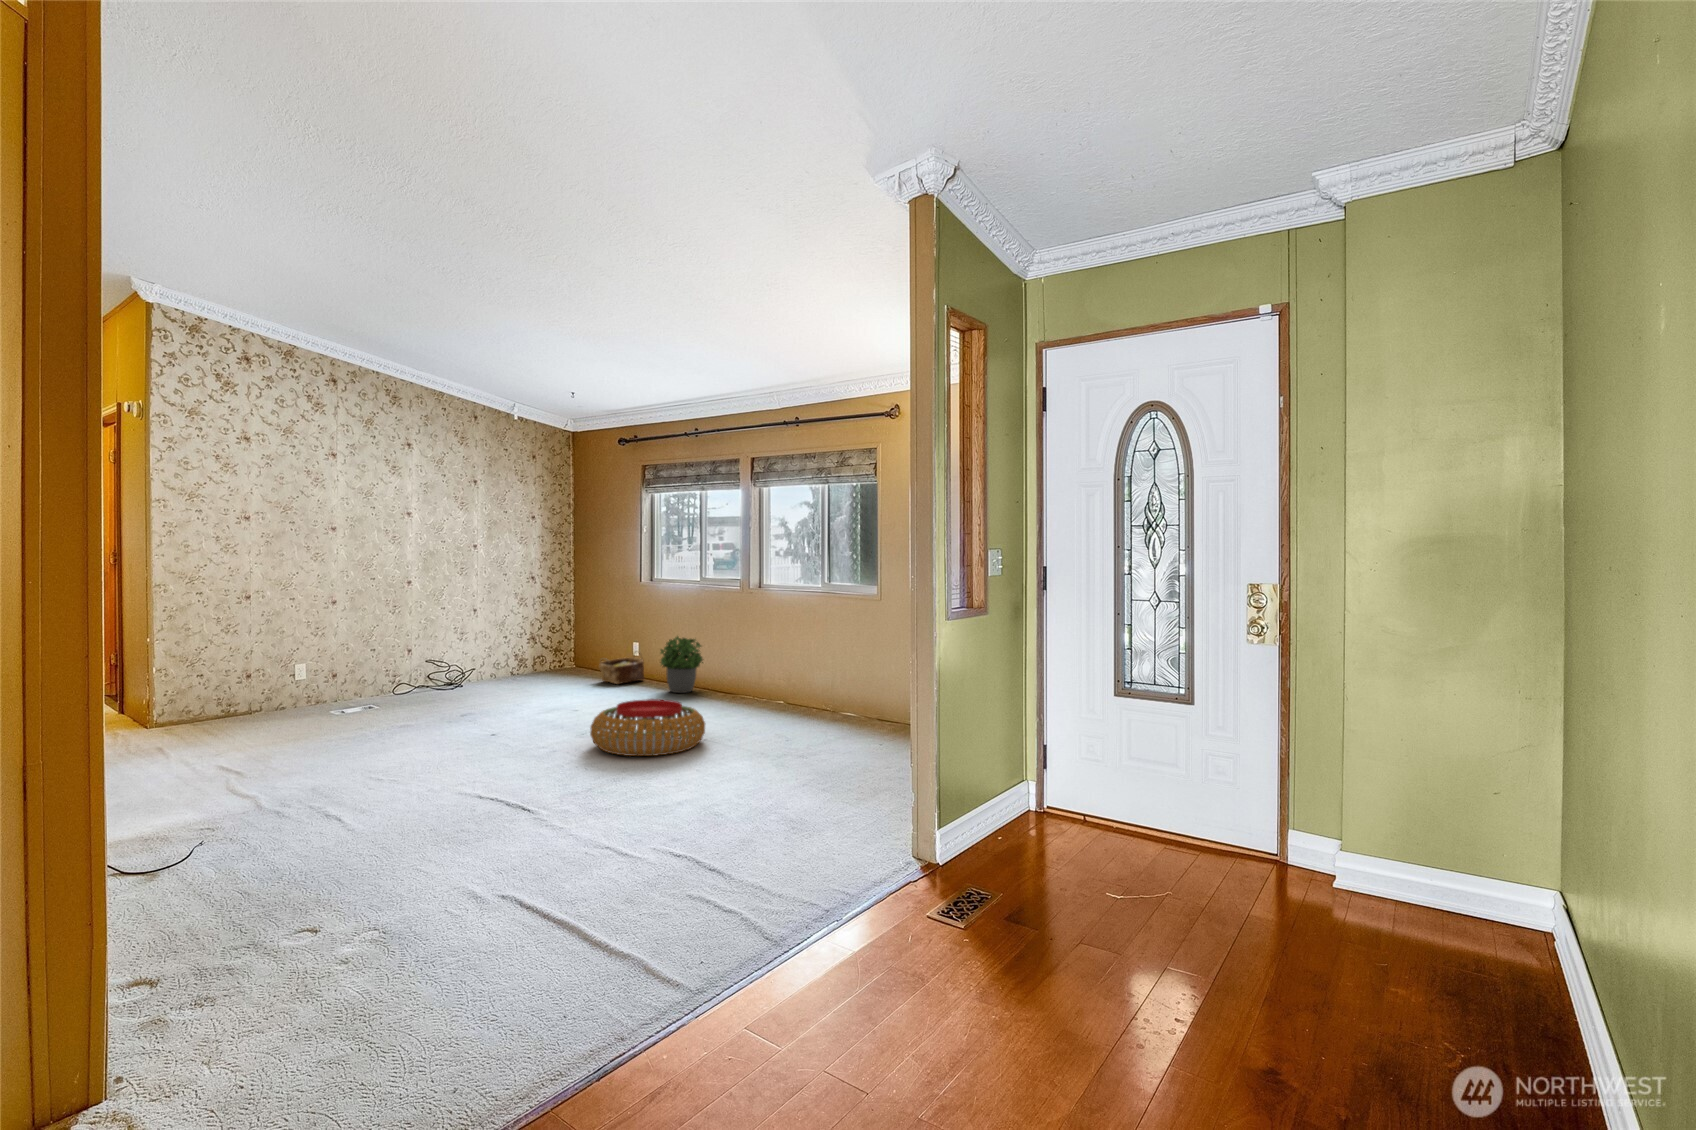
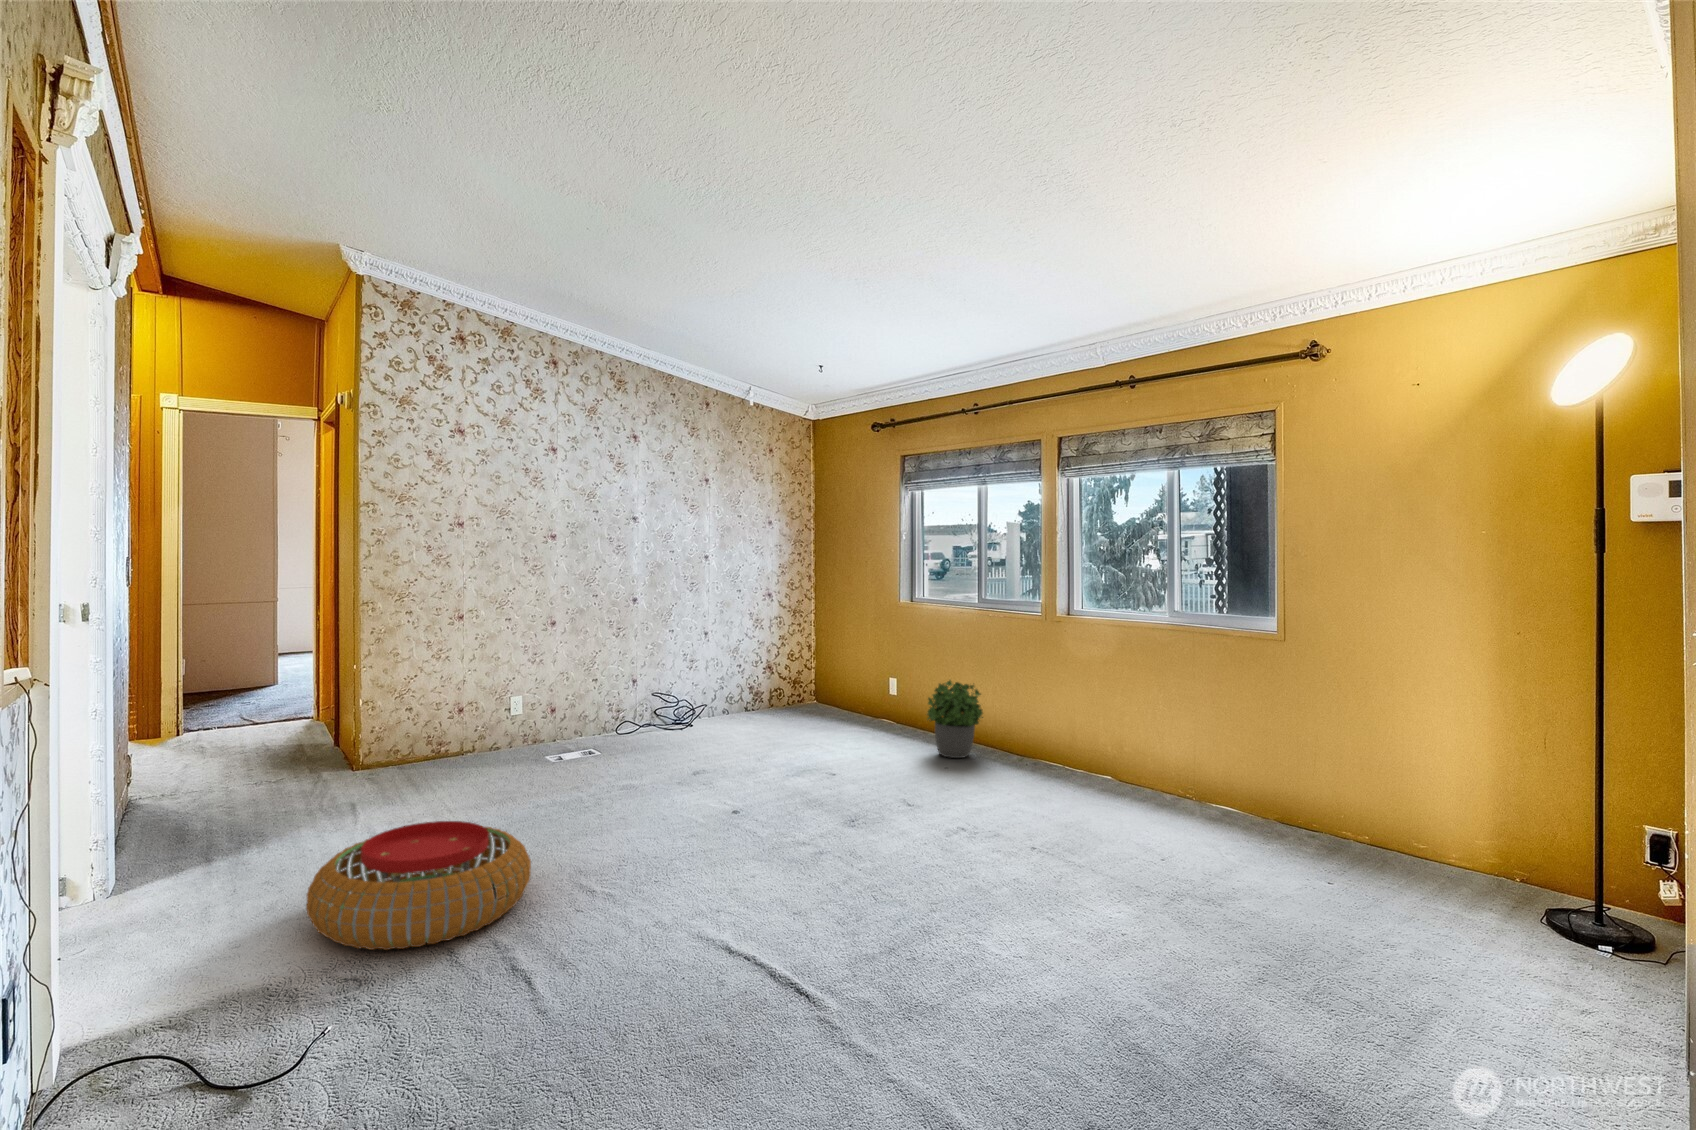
woven basket: present [599,657,644,684] -> none [846,691,901,736]
pouf: present [590,699,705,756] -> present [306,821,531,950]

